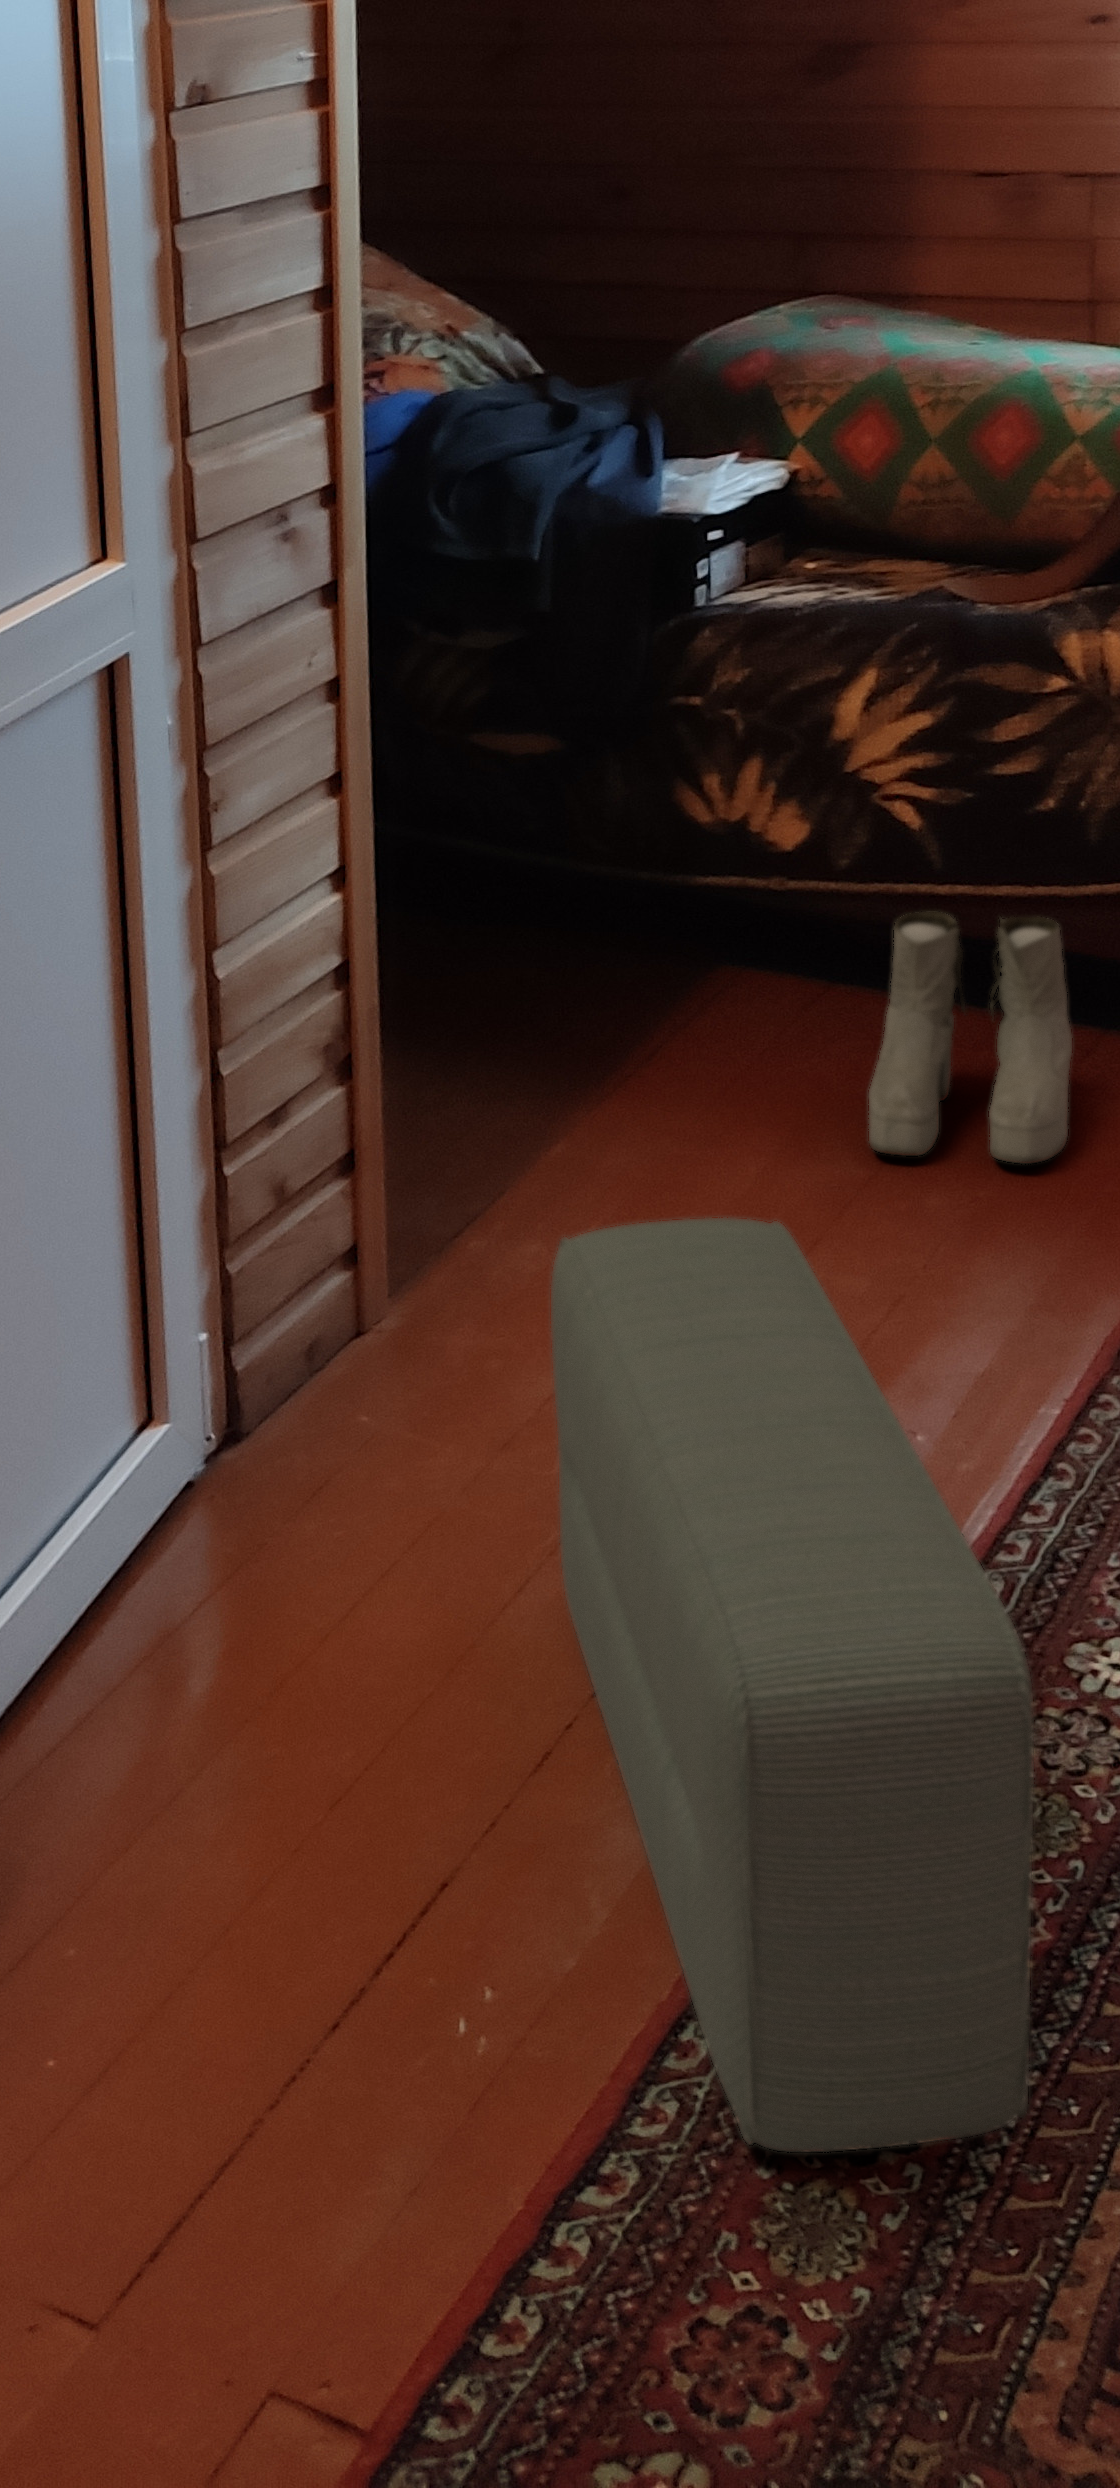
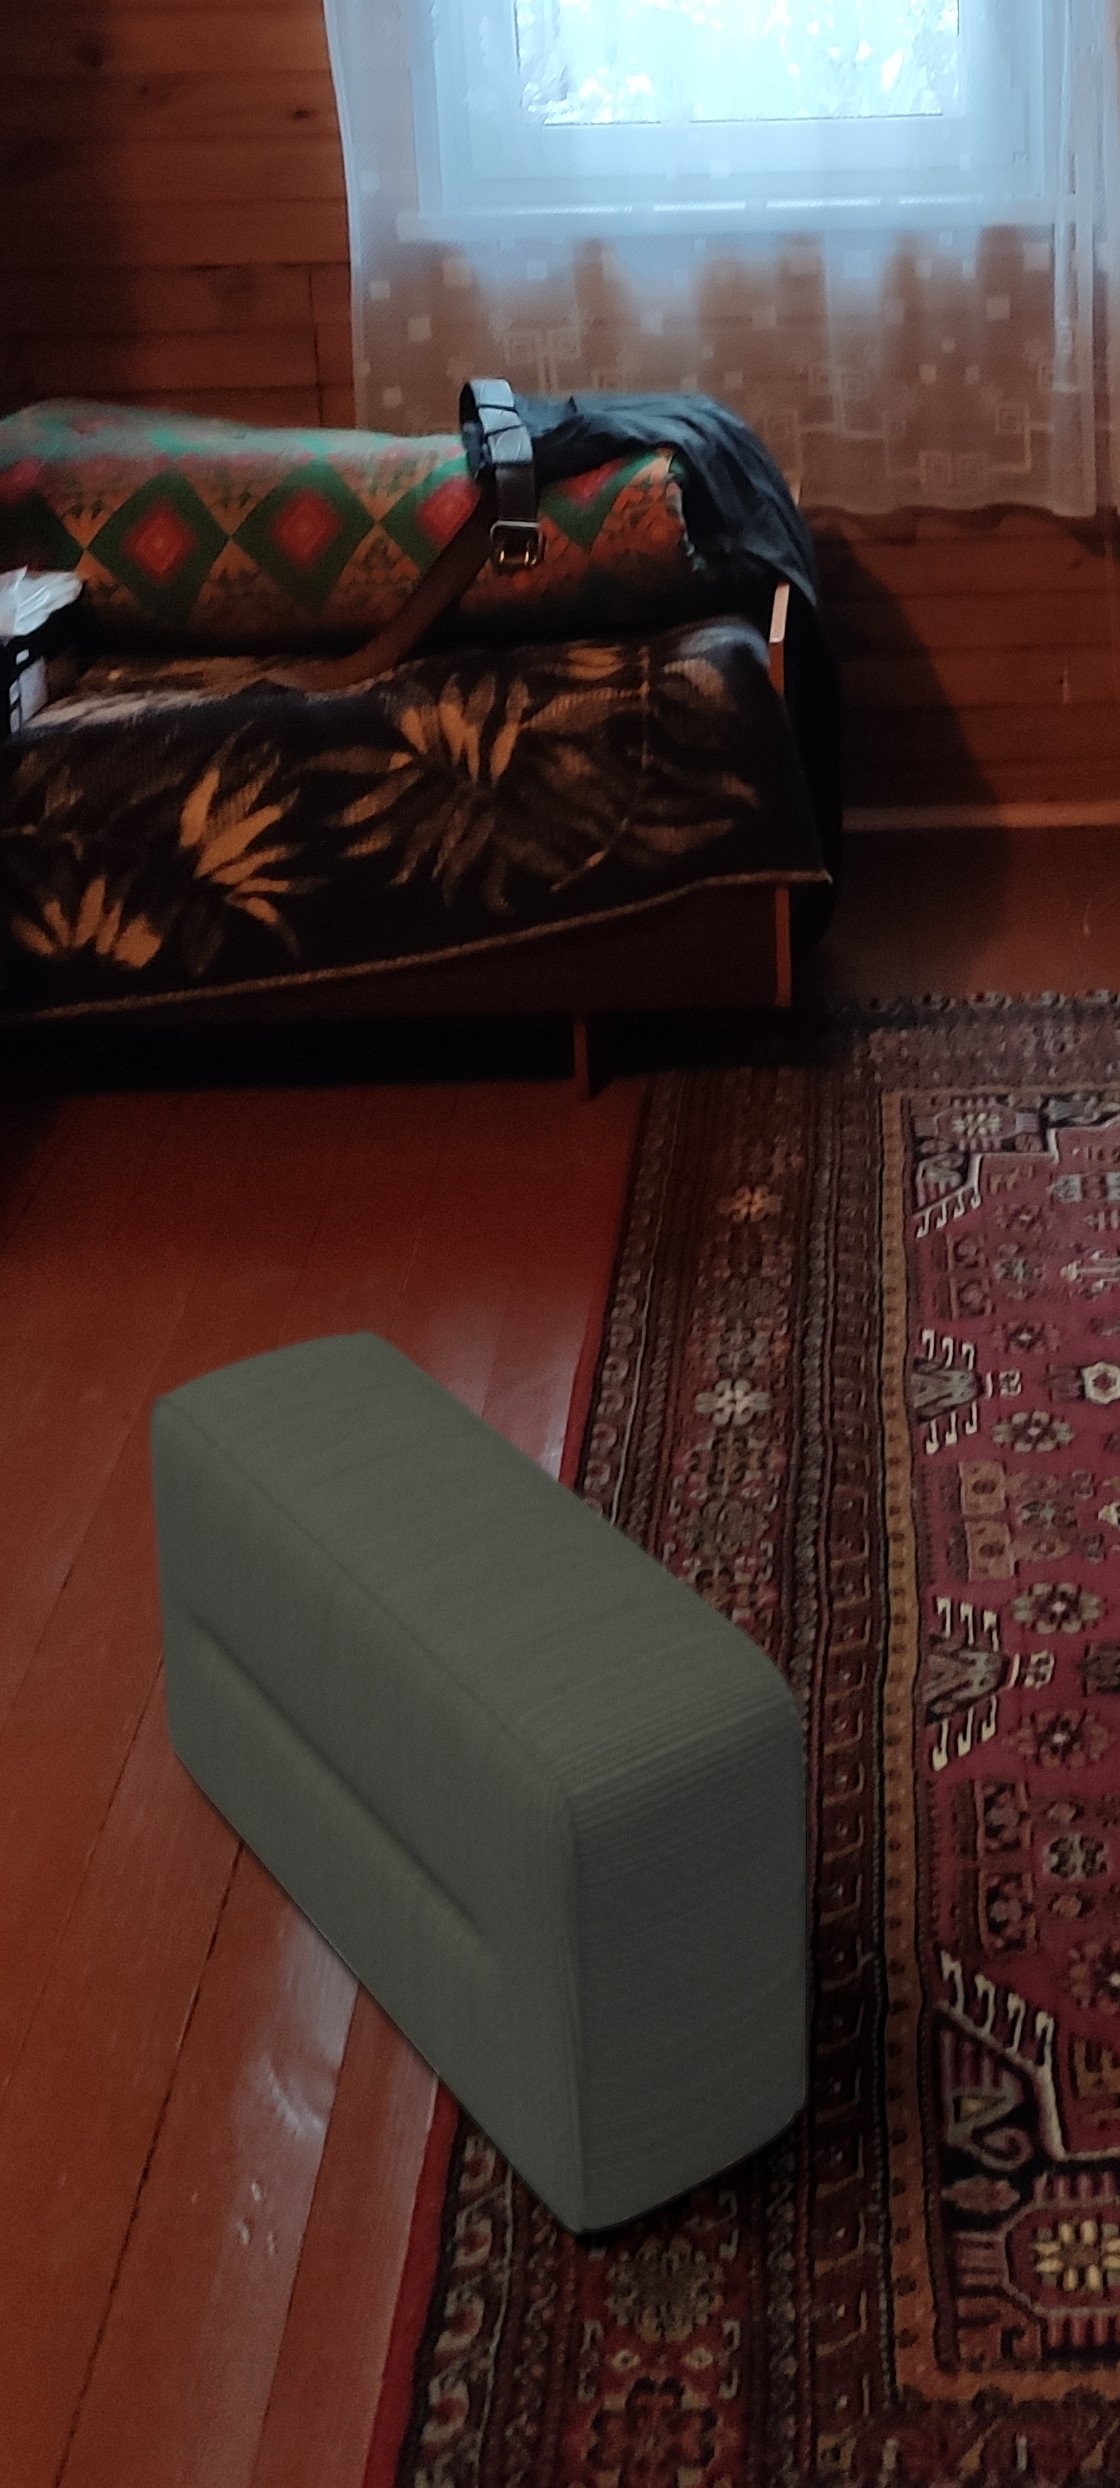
boots: present [869,912,1072,1164] -> none [279,988,468,1242]

